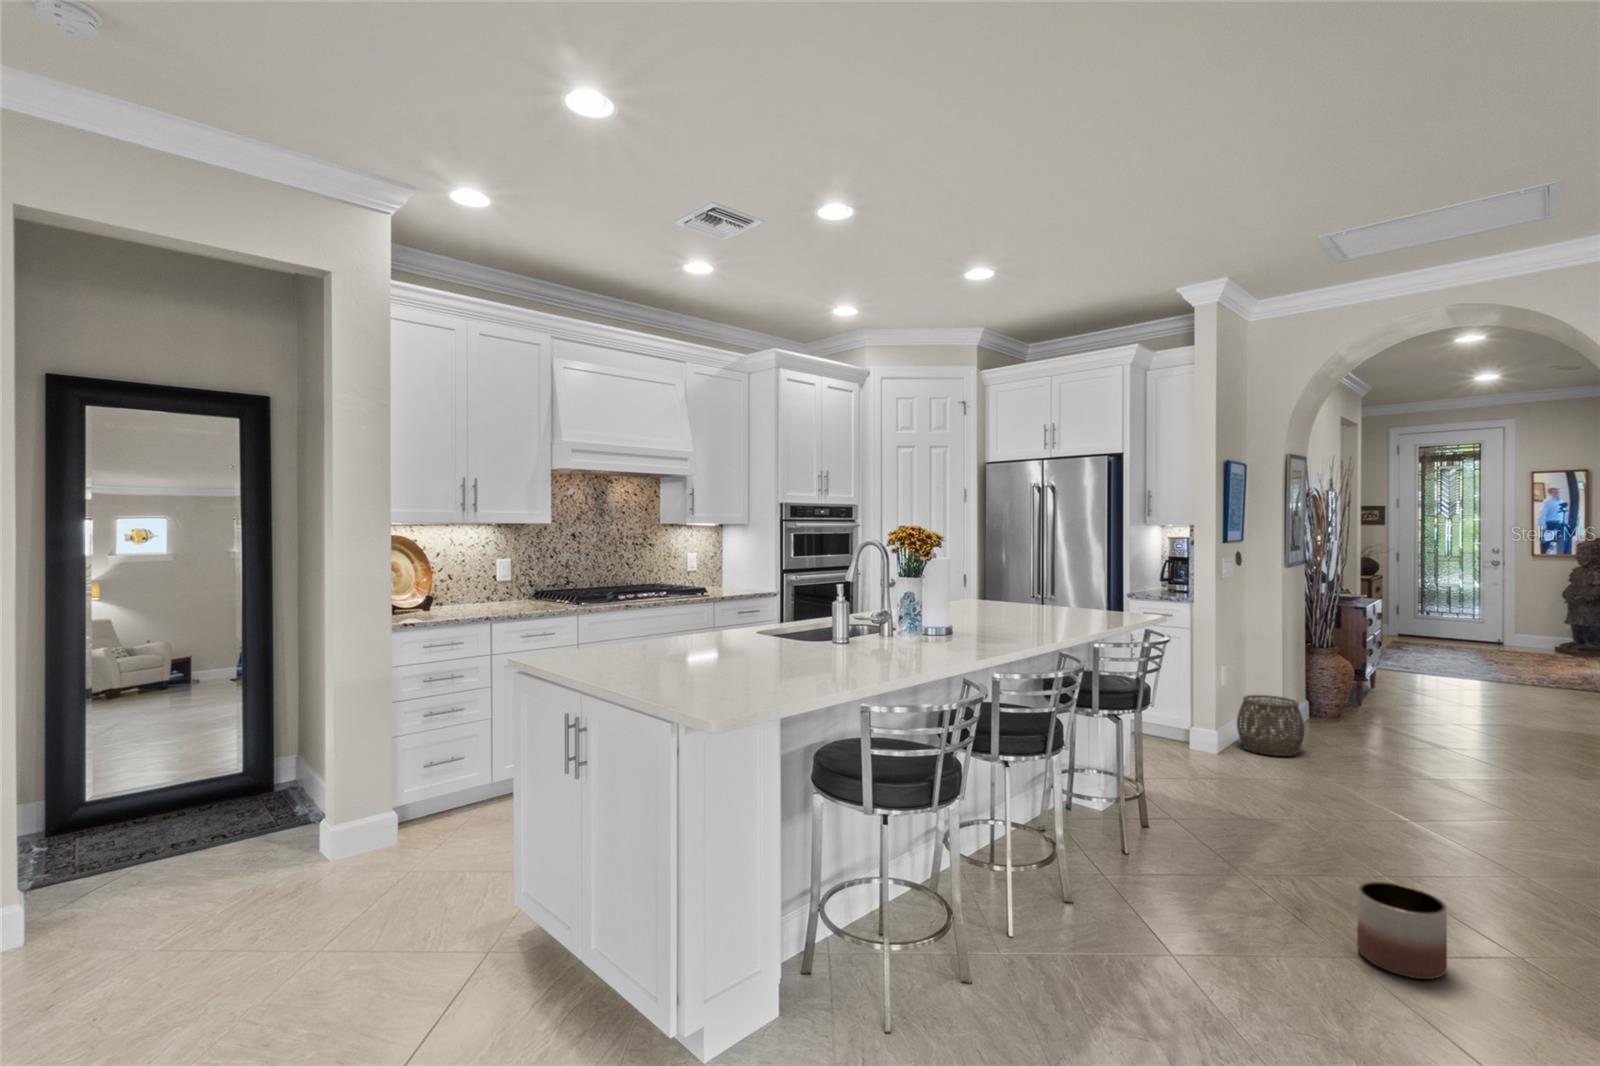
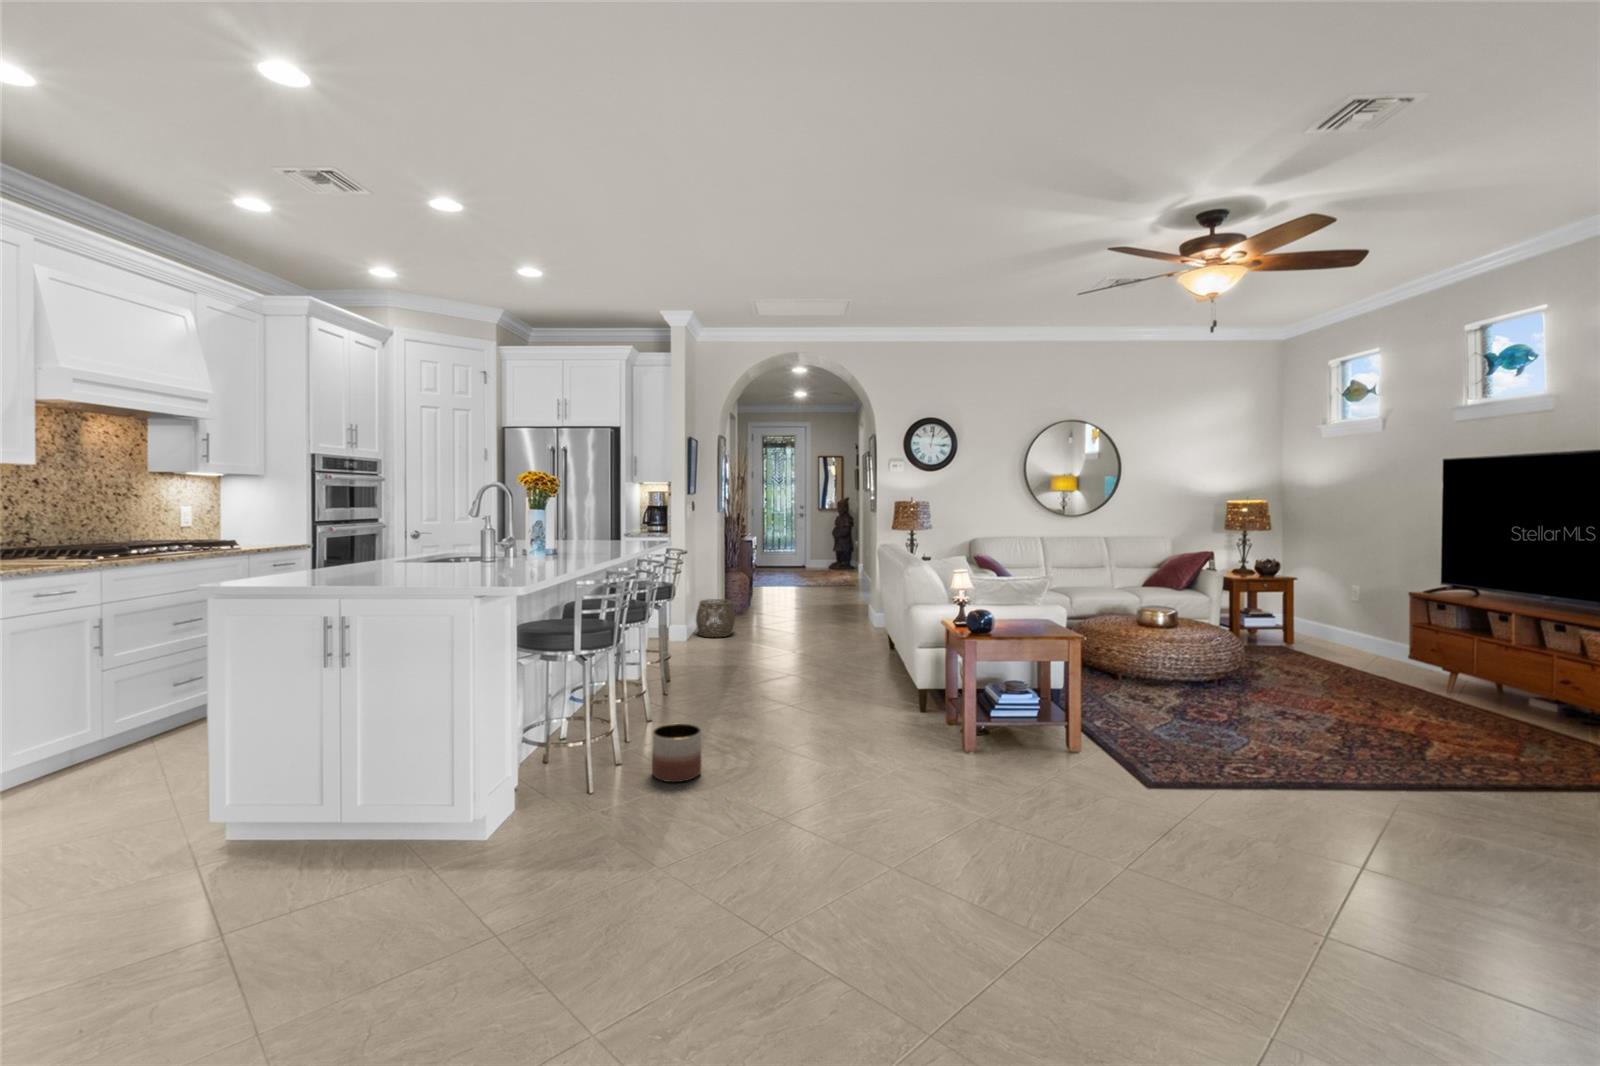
planter: present [1357,882,1447,979] -> present [652,723,701,782]

